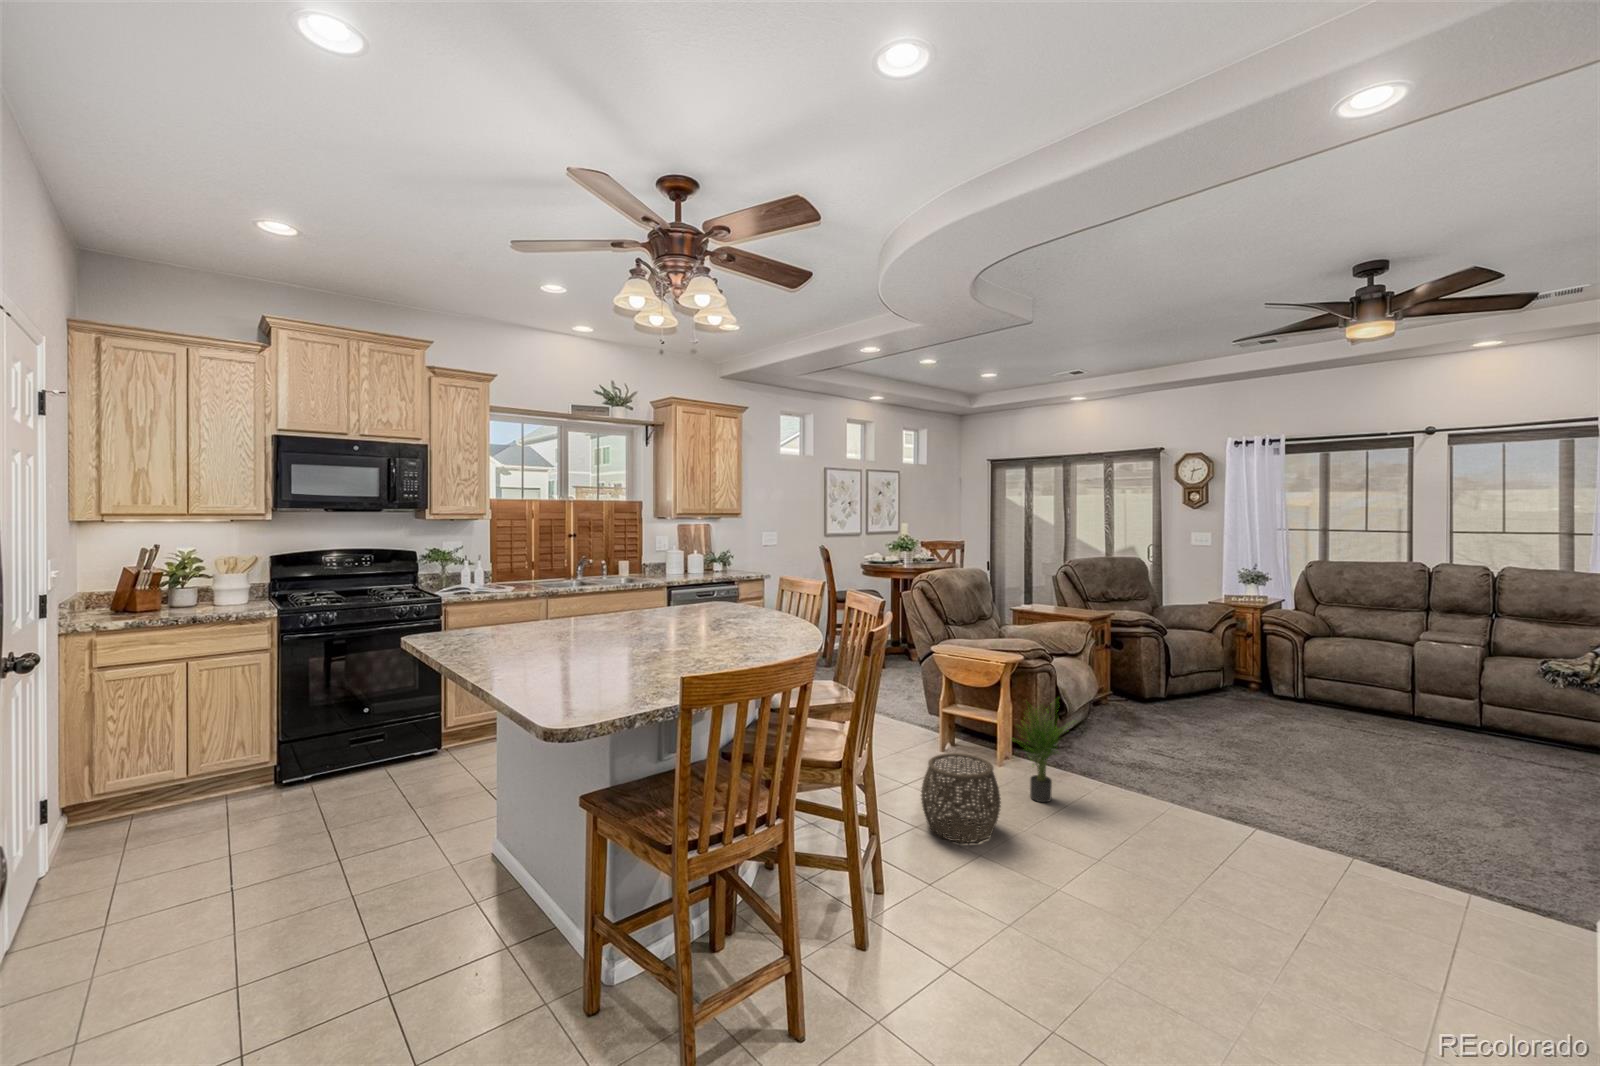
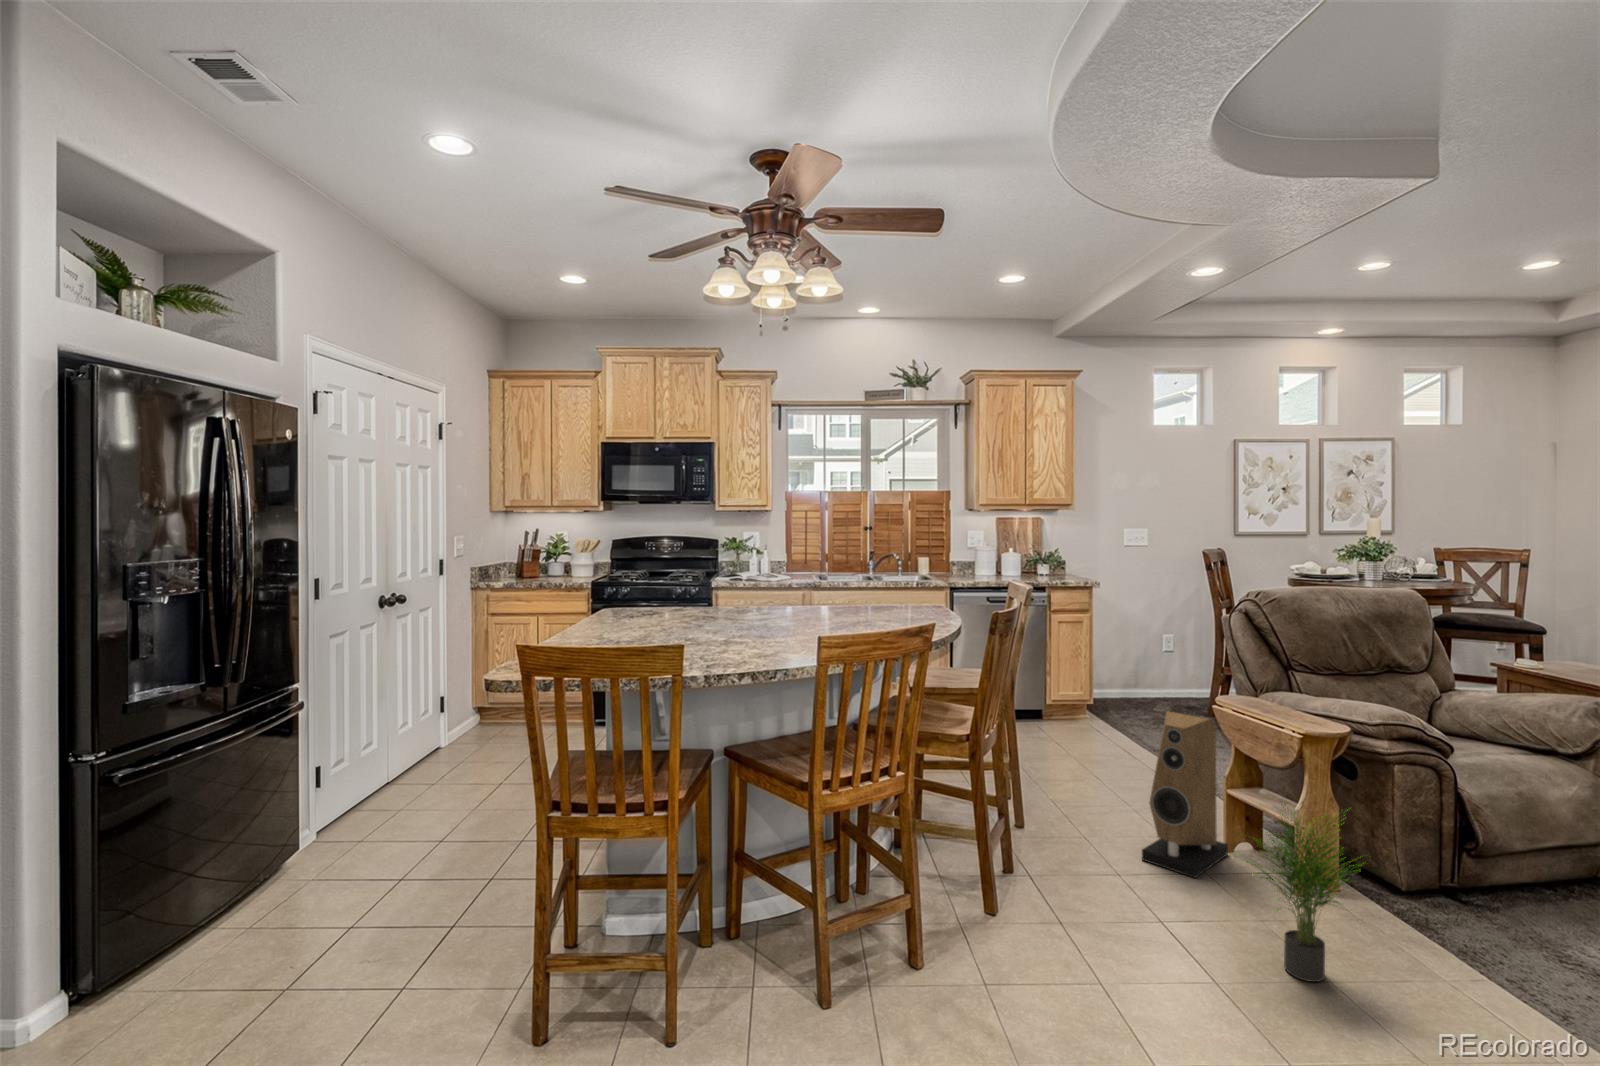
speaker: none [907,660,943,767] -> present [1142,711,1228,878]
woven basket: present [921,753,1001,843] -> none [1034,843,1161,988]

